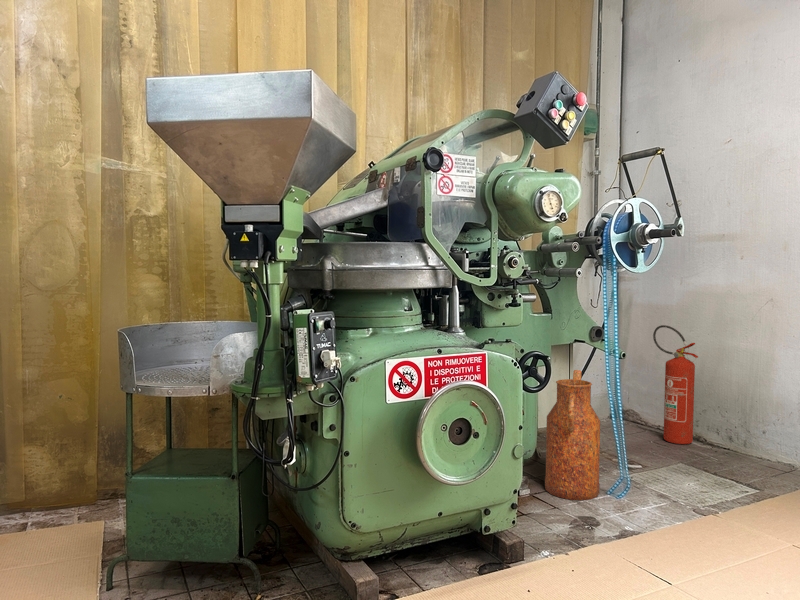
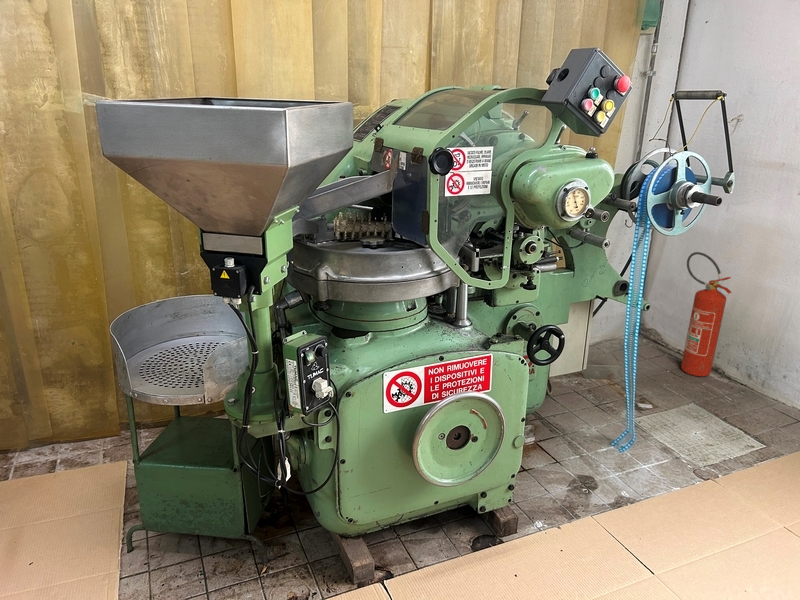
watering can: present [545,370,600,500] -> none [549,317,612,455]

